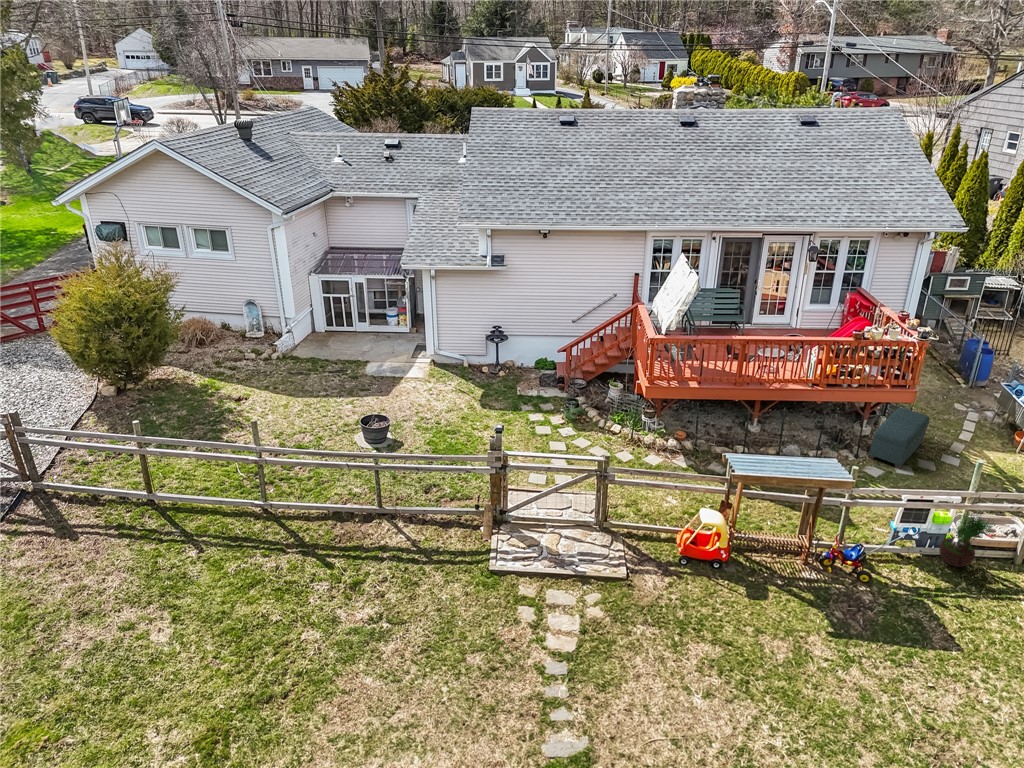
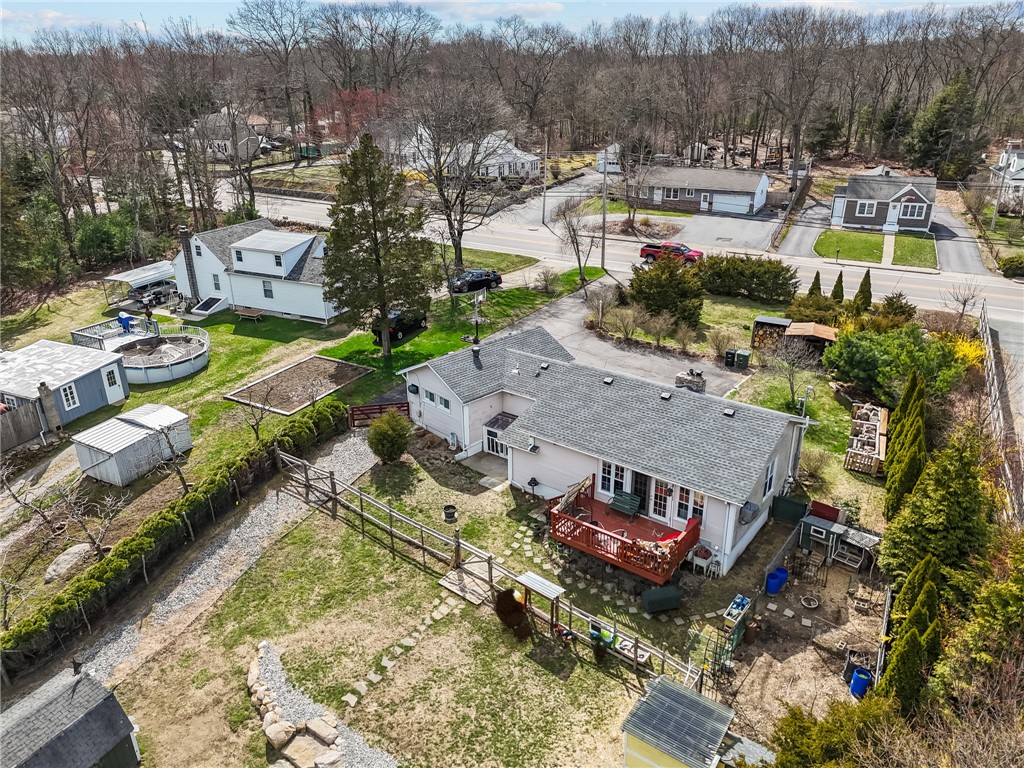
lounge chair: none [722,499,824,619] -> present [495,588,533,642]

